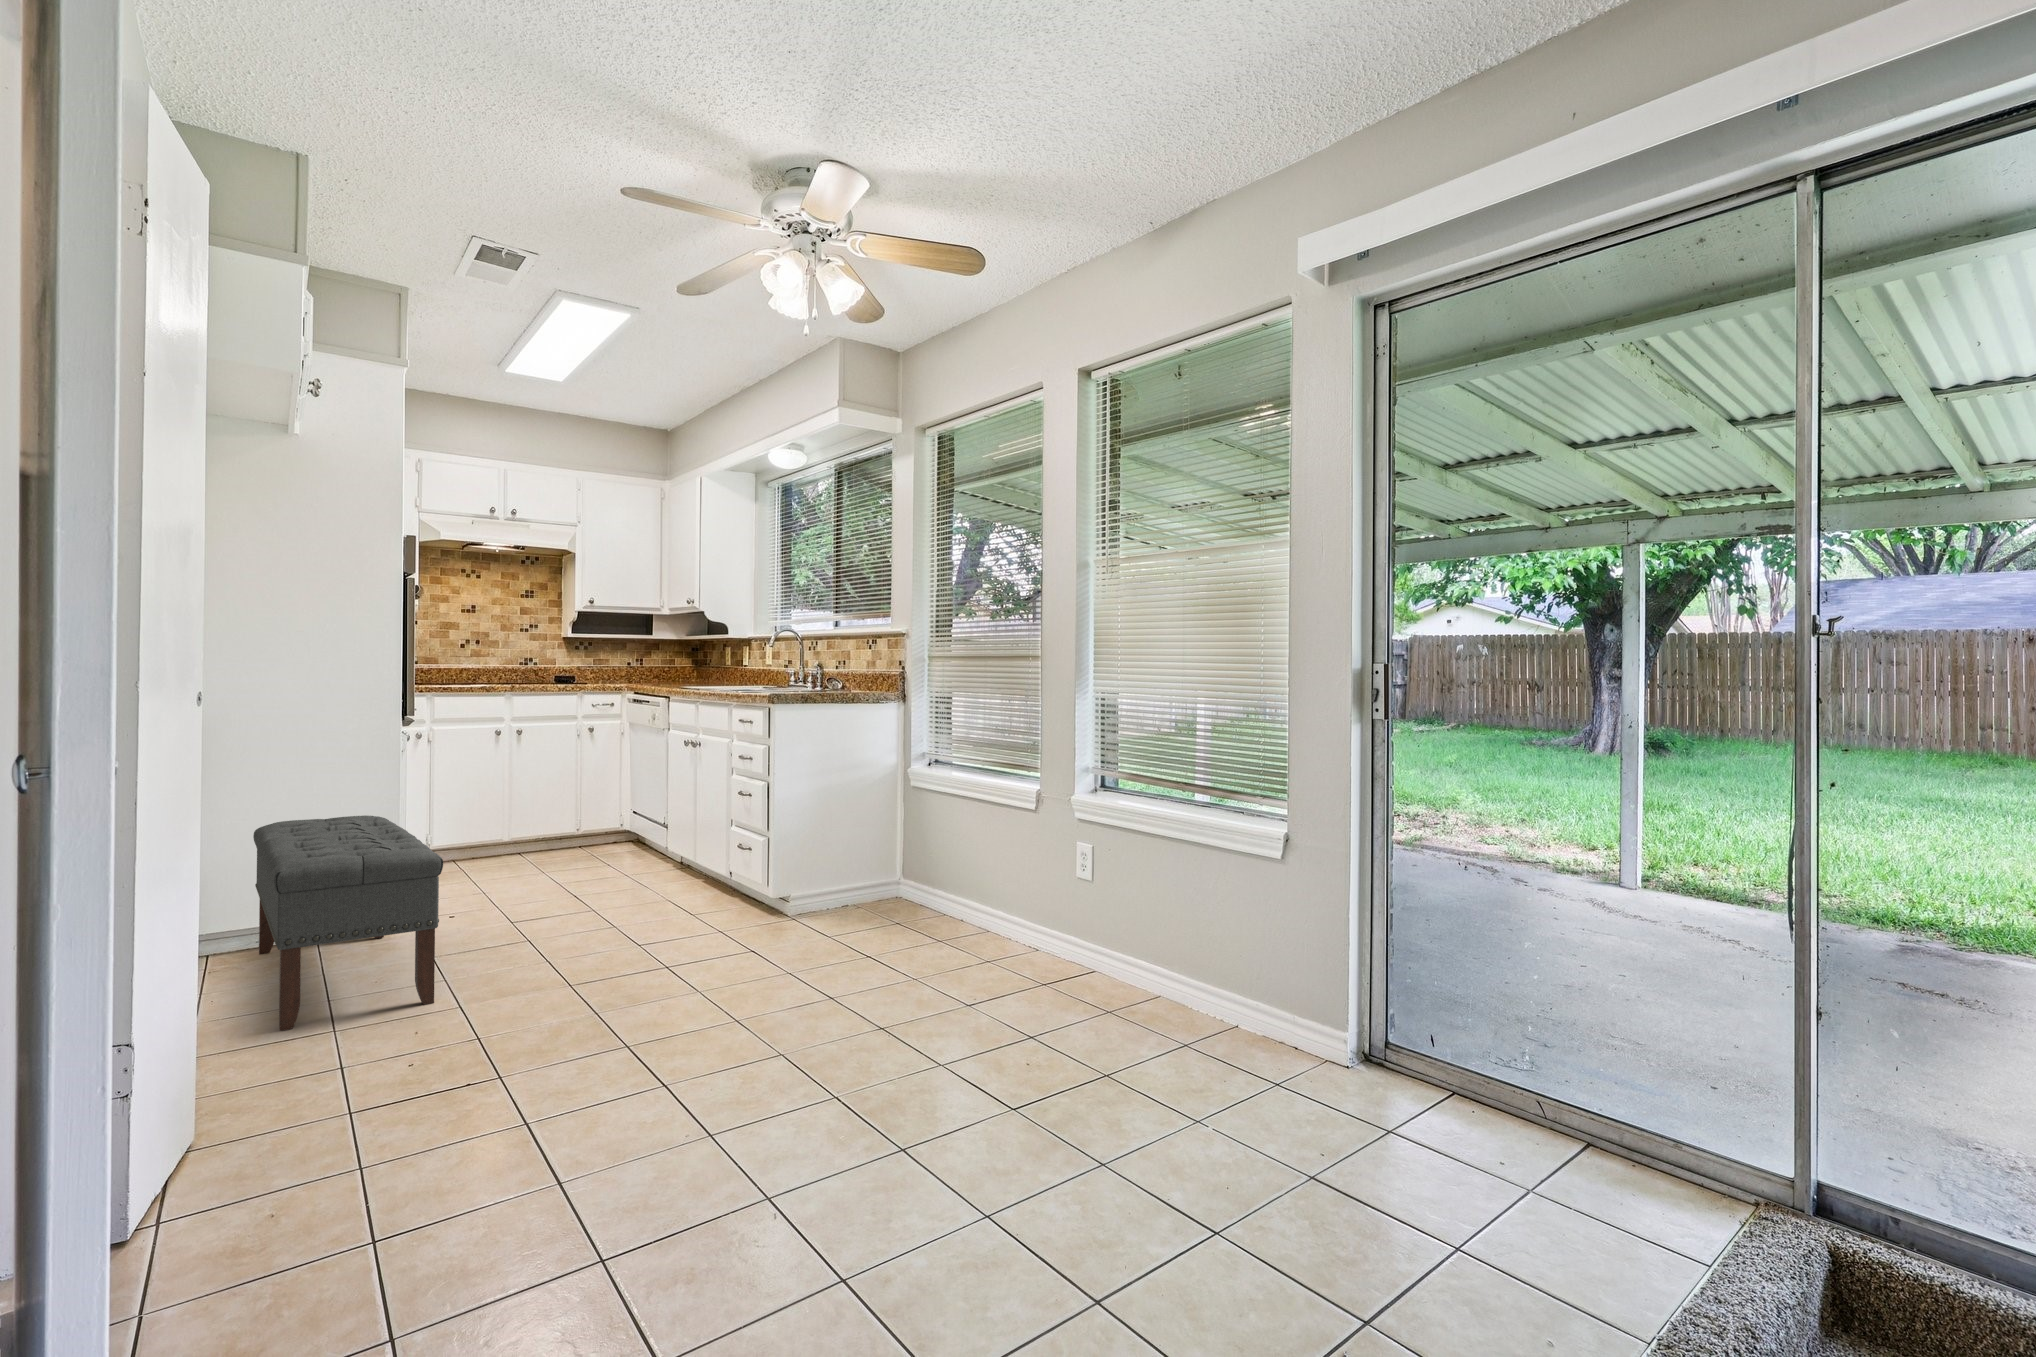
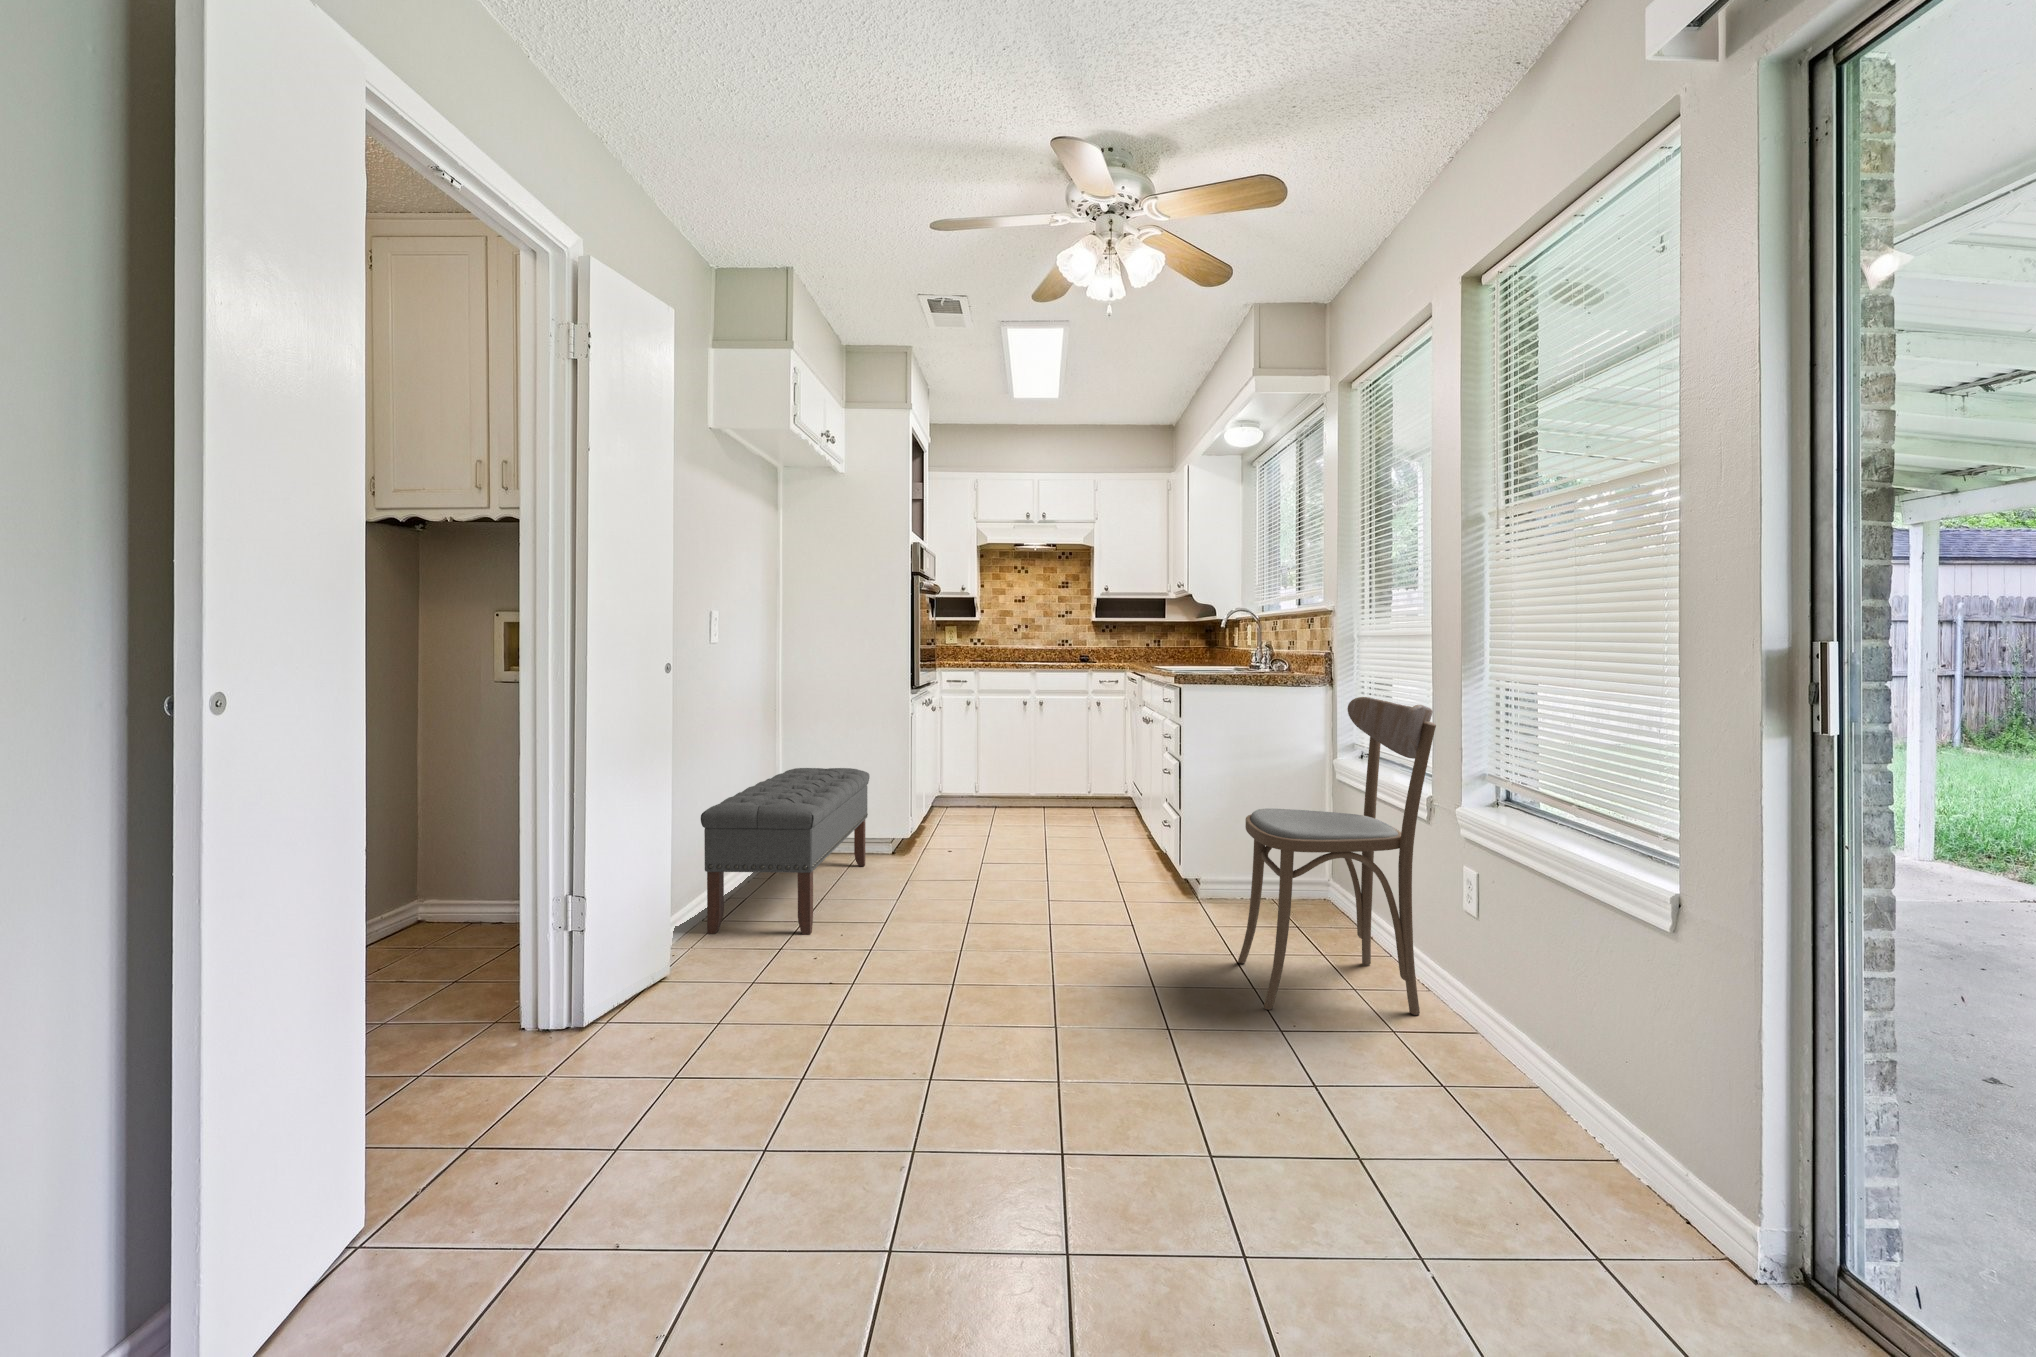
dining chair: none [891,707,1049,958] -> present [1238,697,1436,1015]

